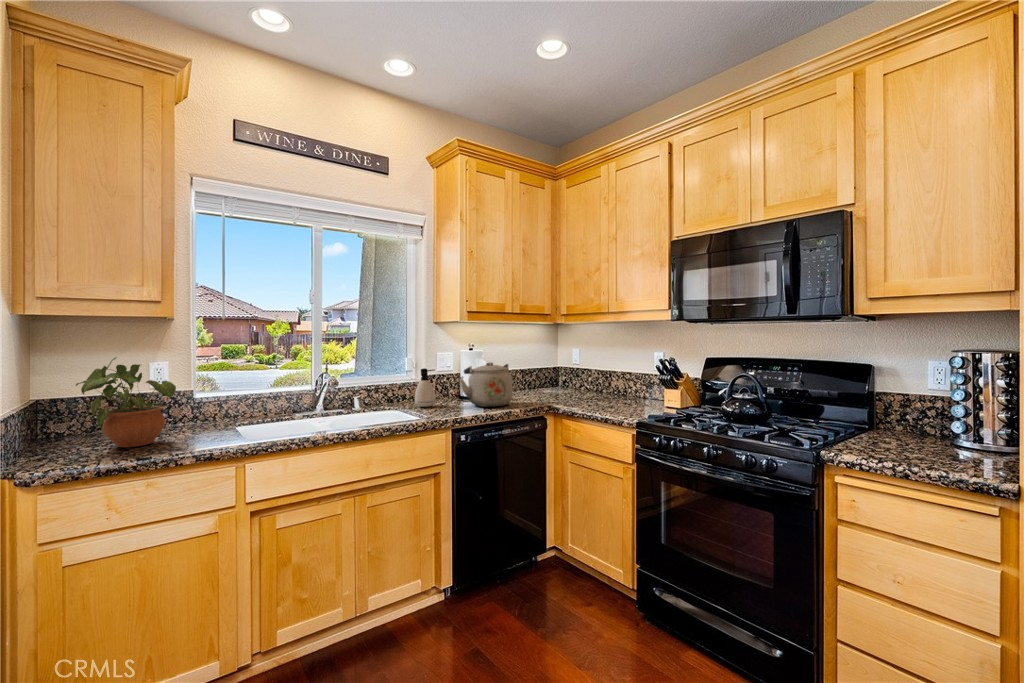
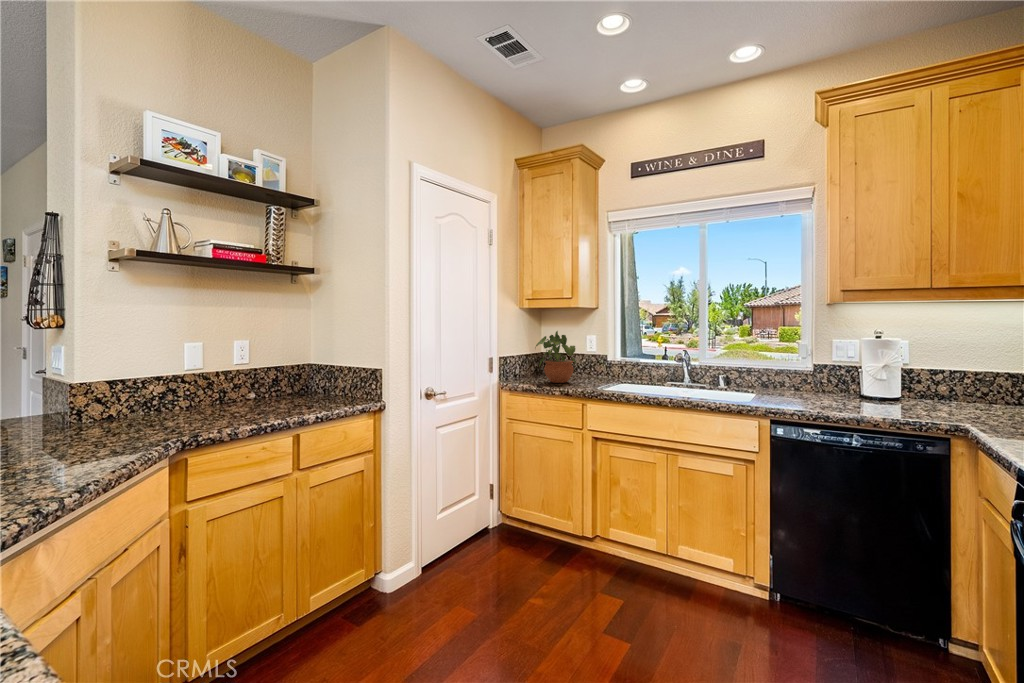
kettle: present [460,362,513,407] -> none [818,353,902,409]
soap dispenser: present [415,368,436,407] -> none [775,355,801,396]

